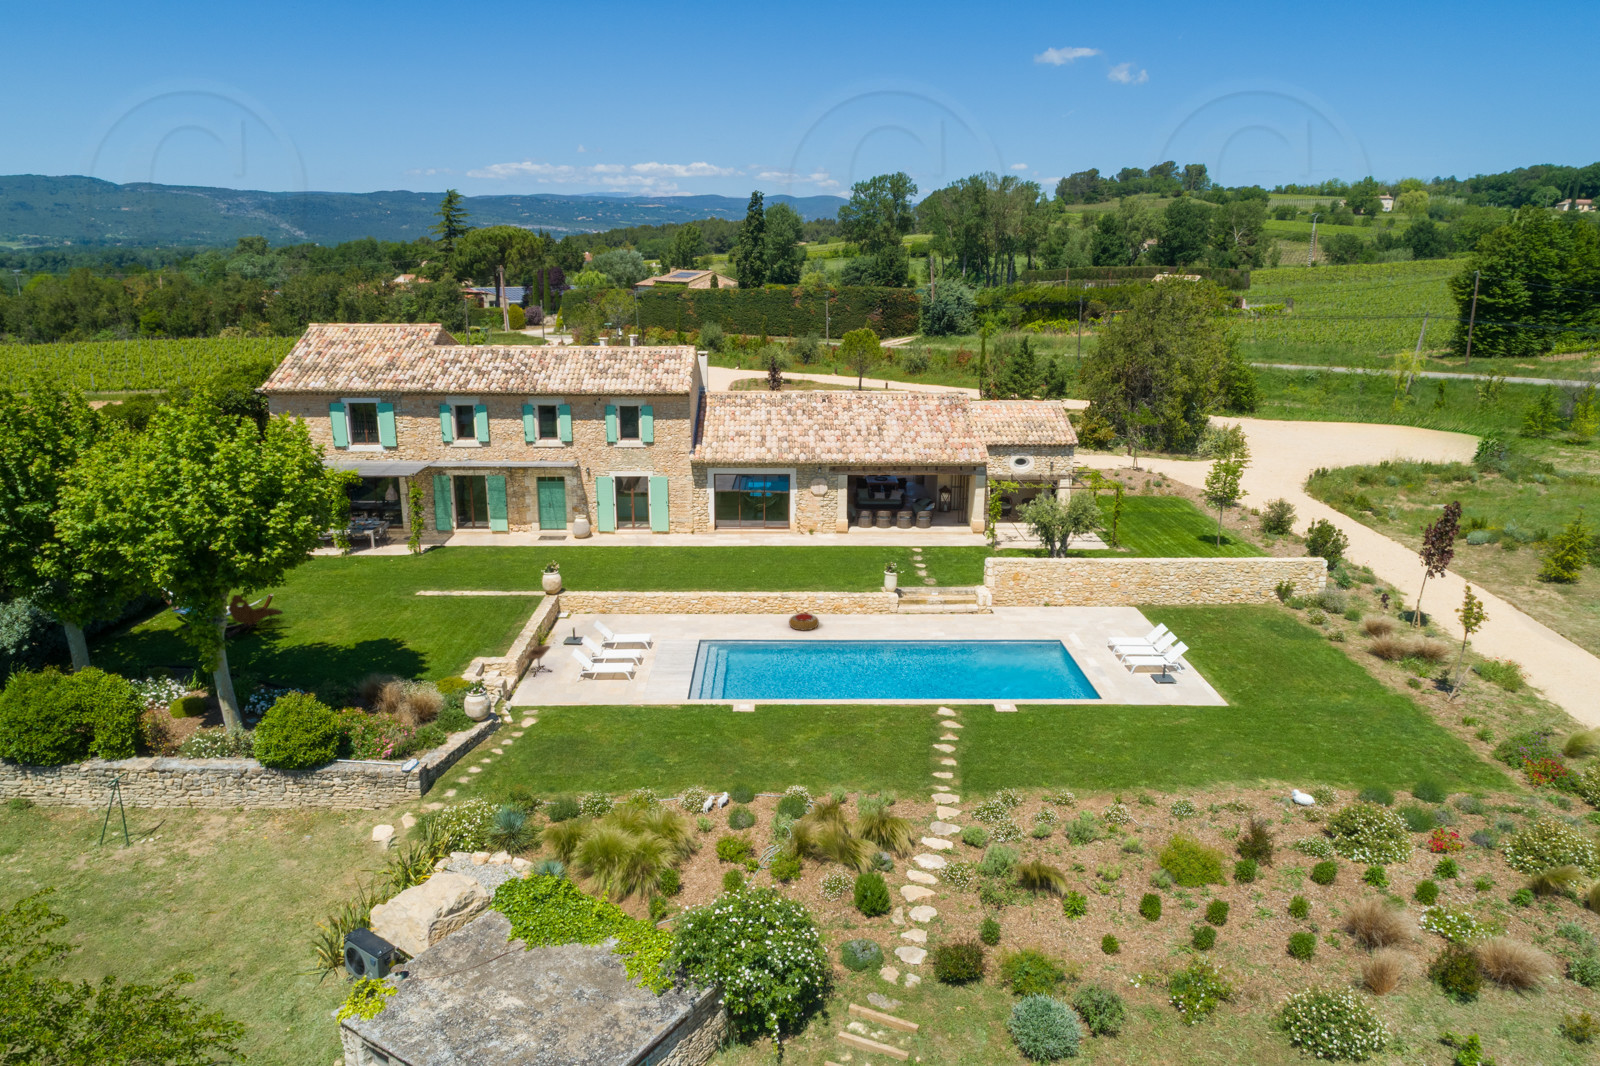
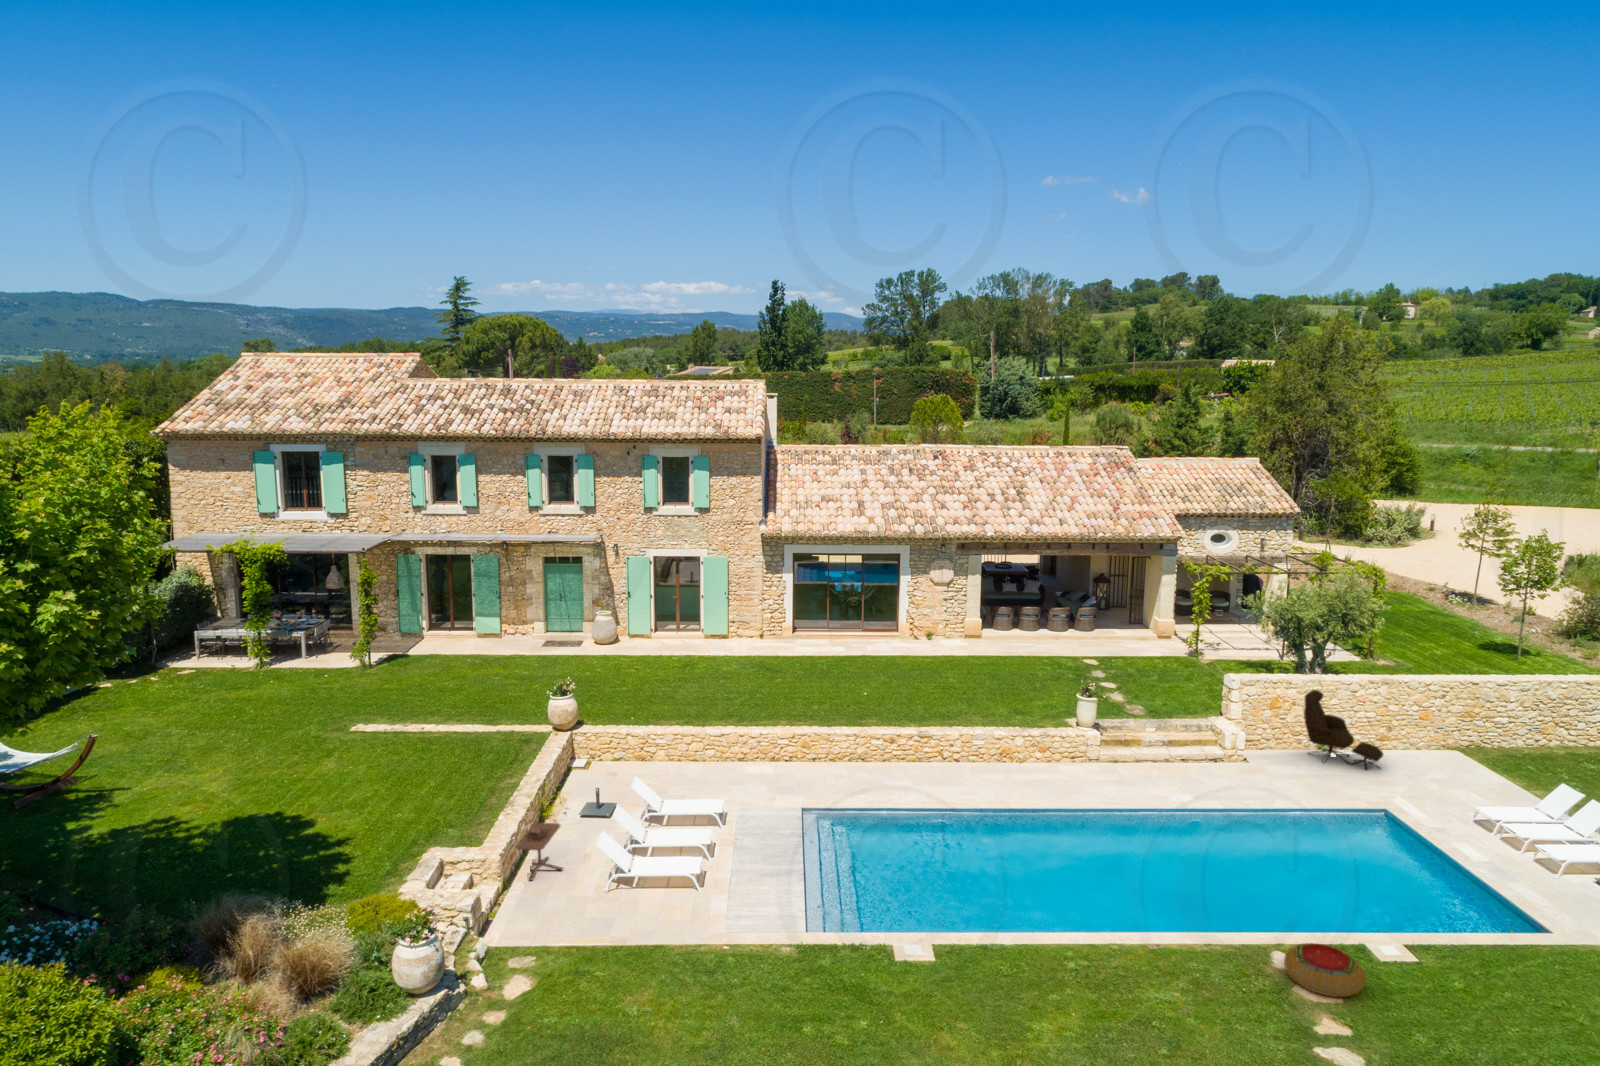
lounge chair: present [228,595,283,633] -> present [1304,690,1383,769]
pouf: present [789,613,819,630] -> present [1284,943,1366,997]

